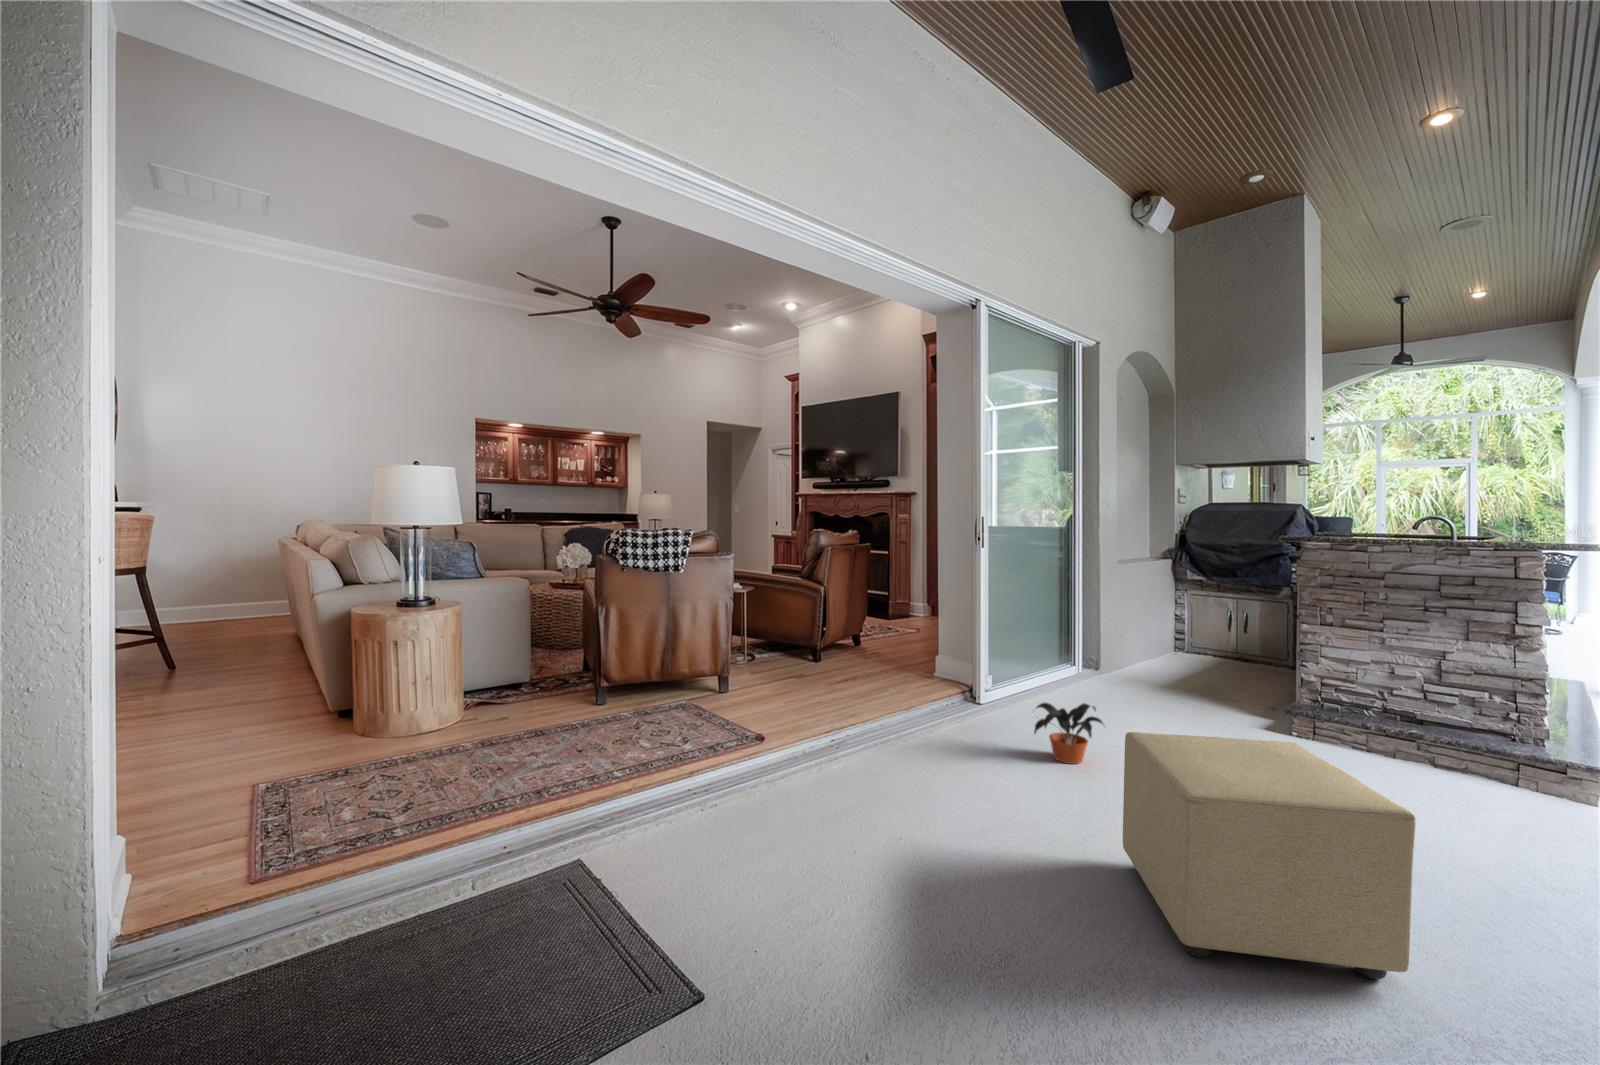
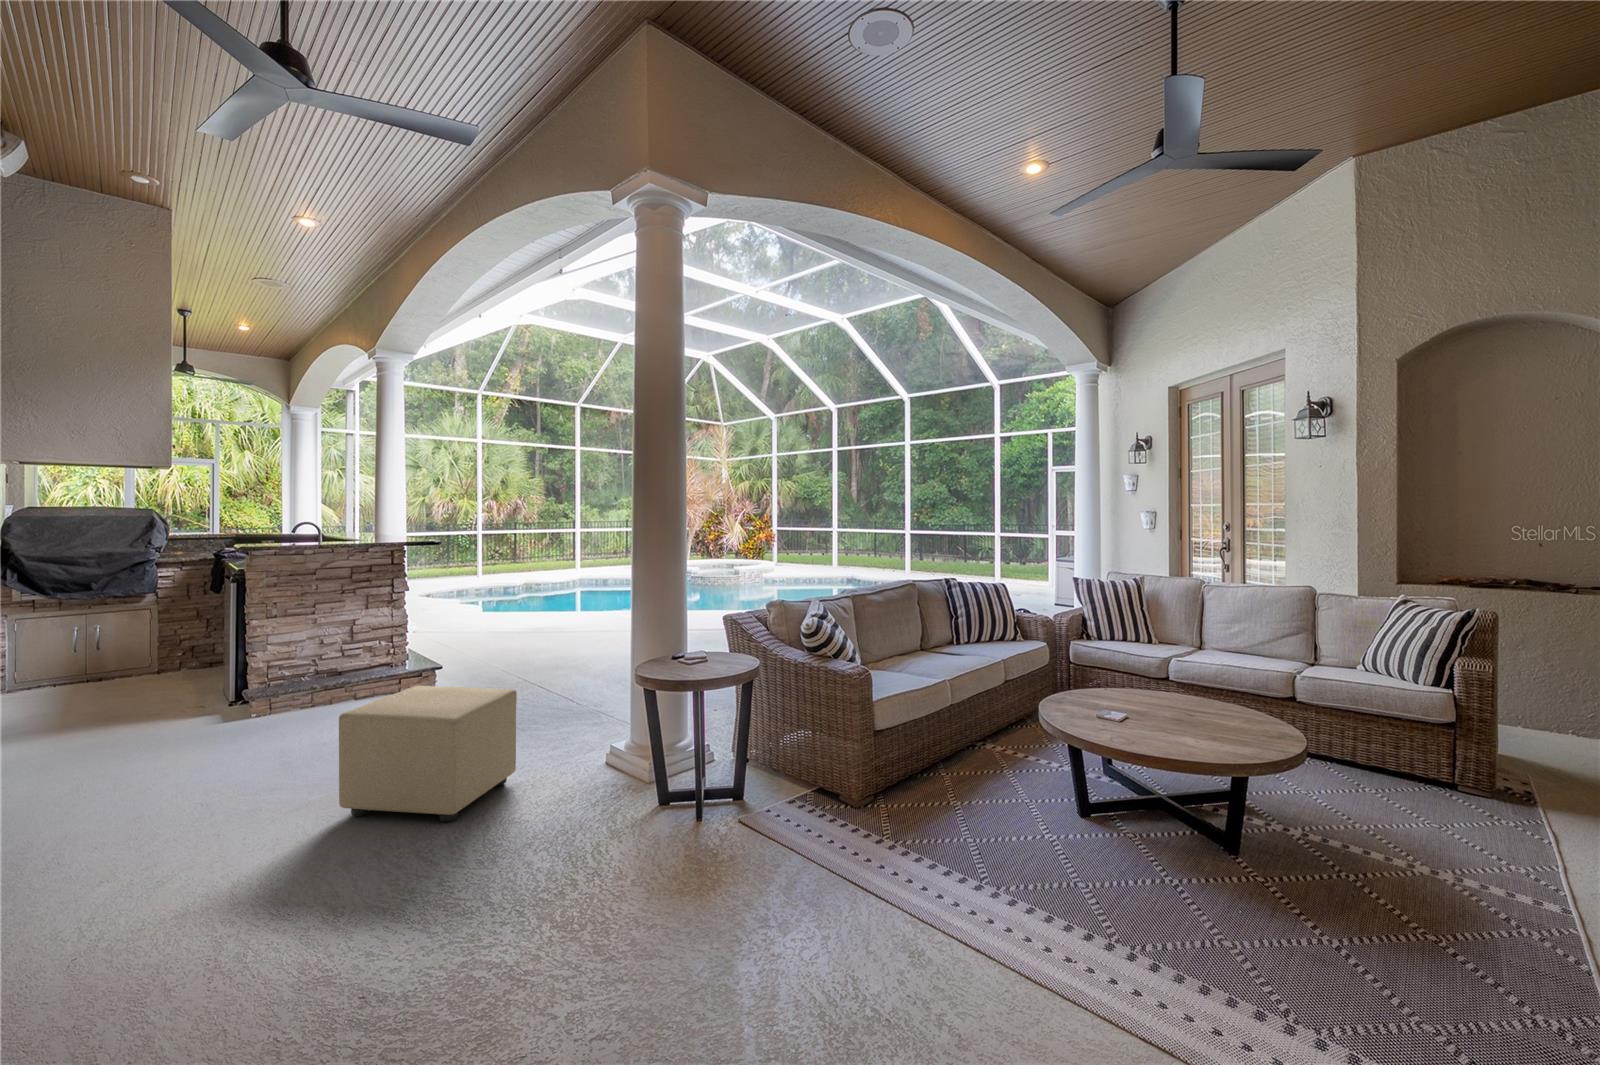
potted plant: present [1034,703,1104,764] -> none [82,738,188,809]

